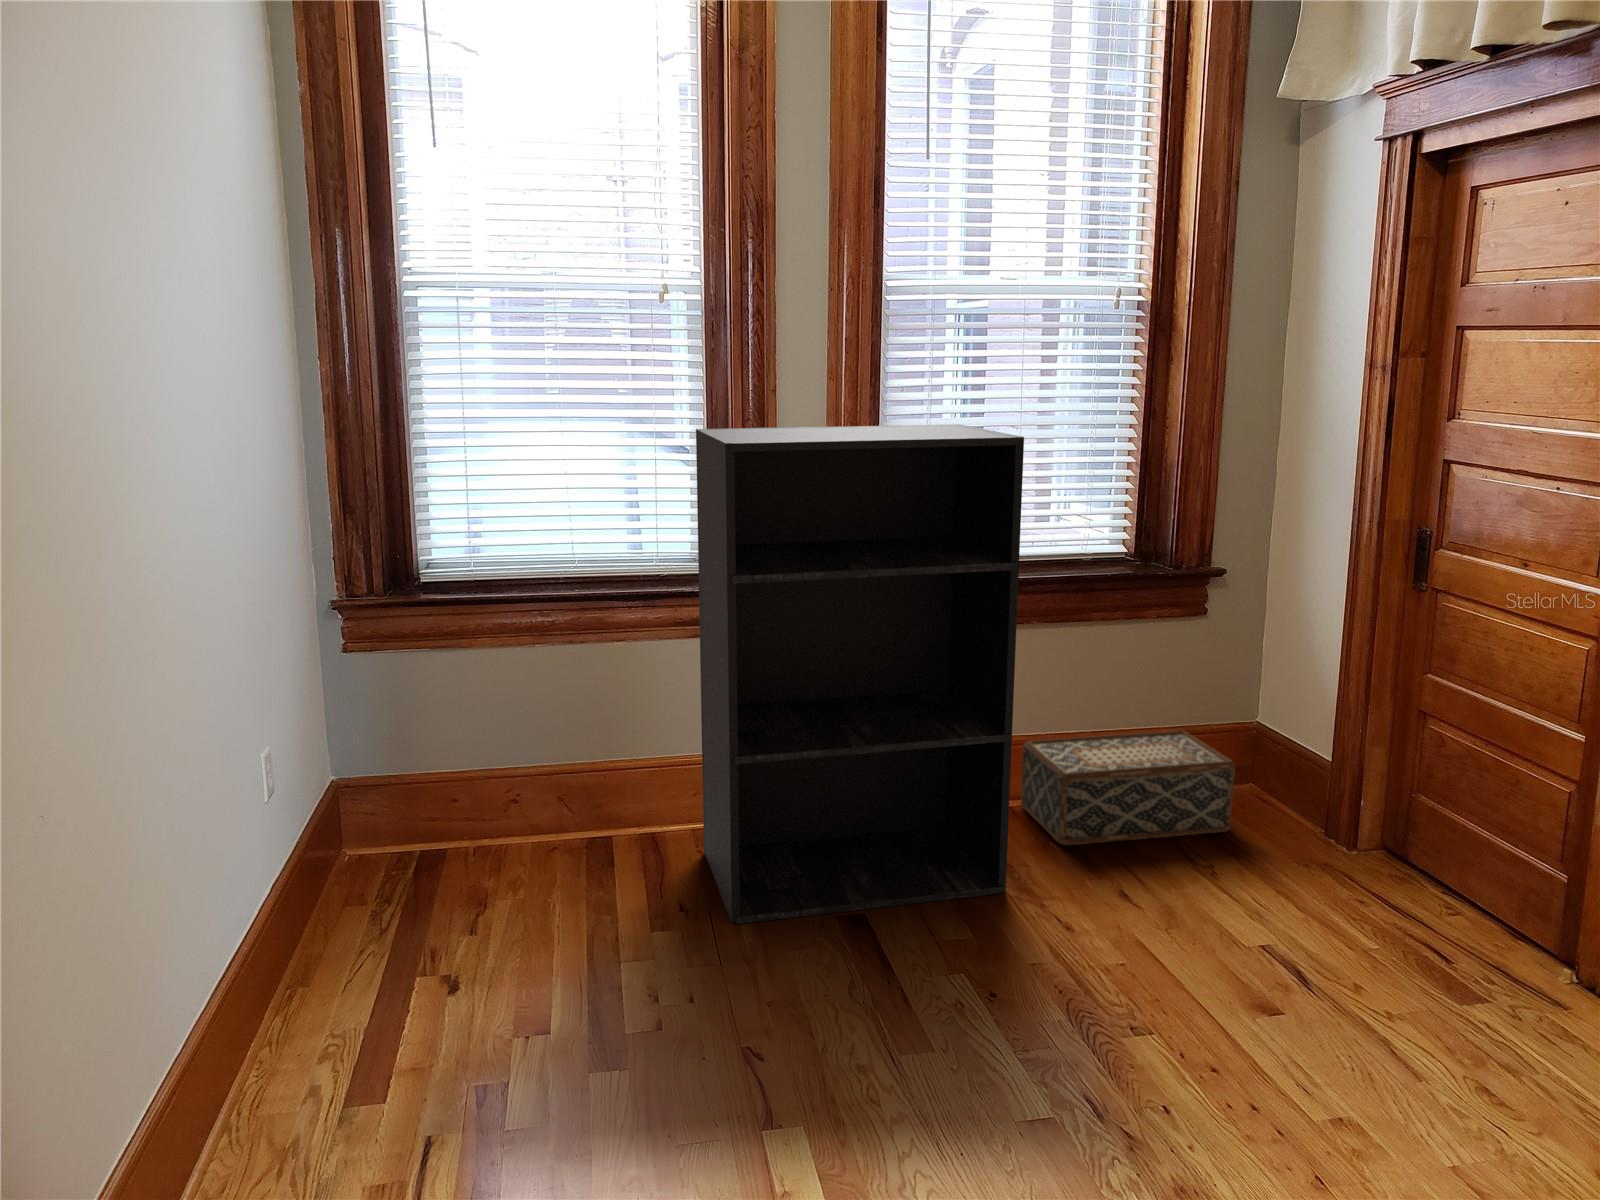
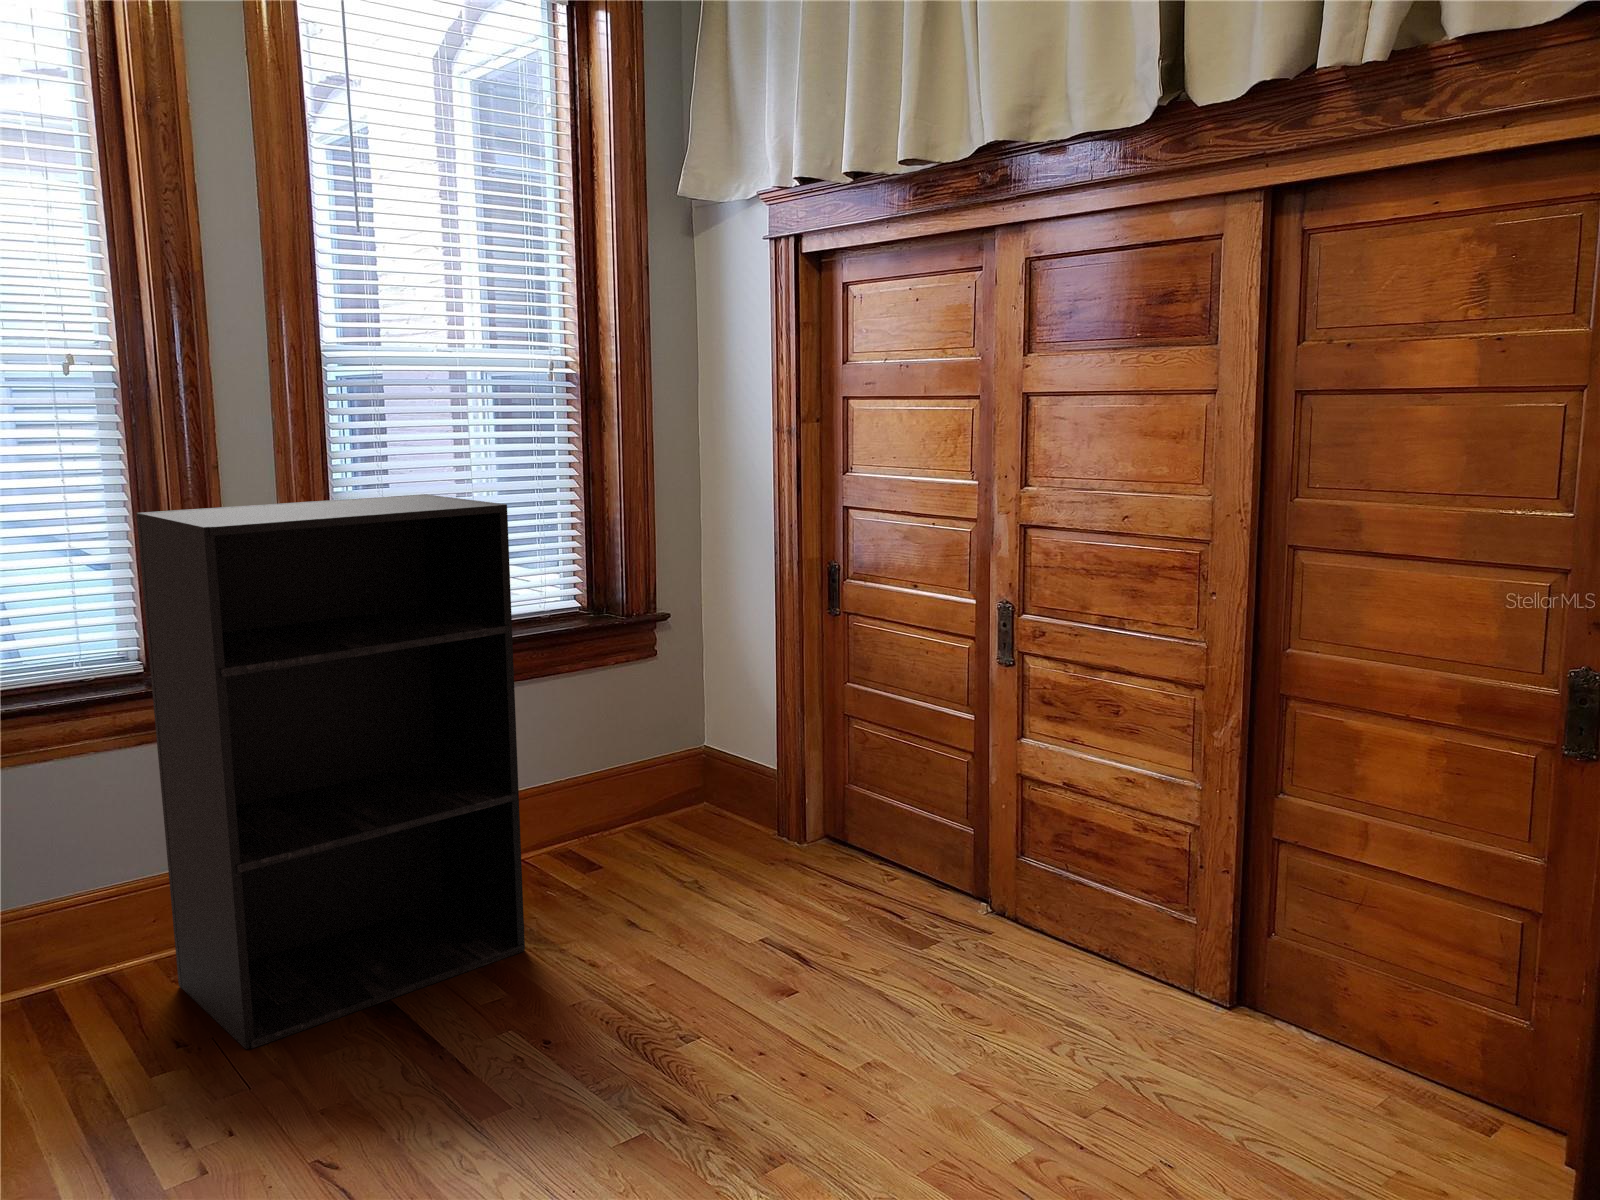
woven basket: present [1021,730,1235,845] -> none [507,768,705,896]

